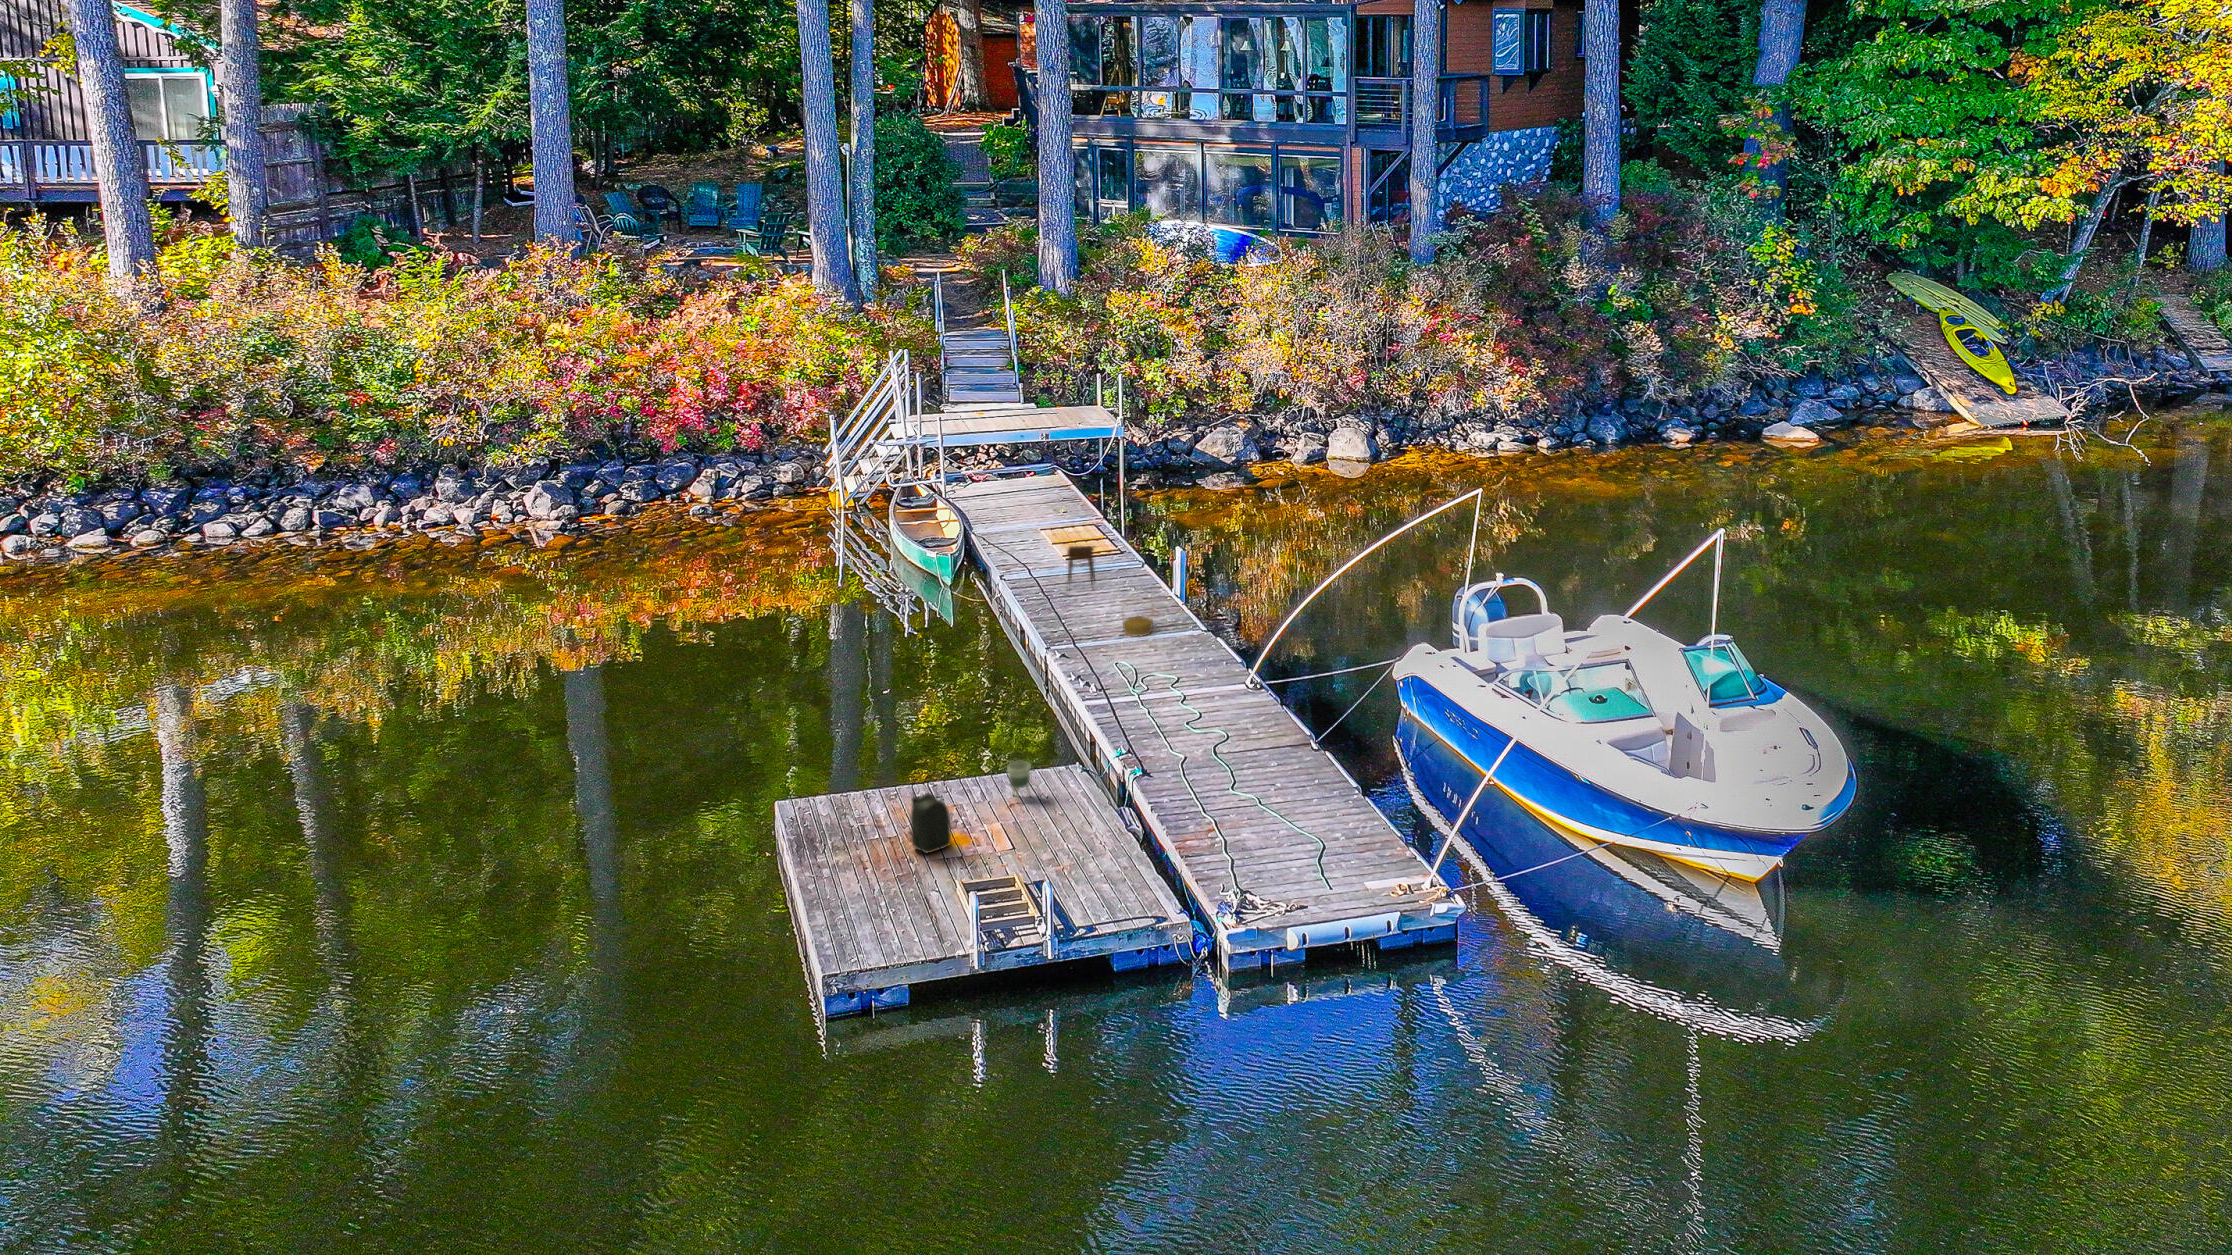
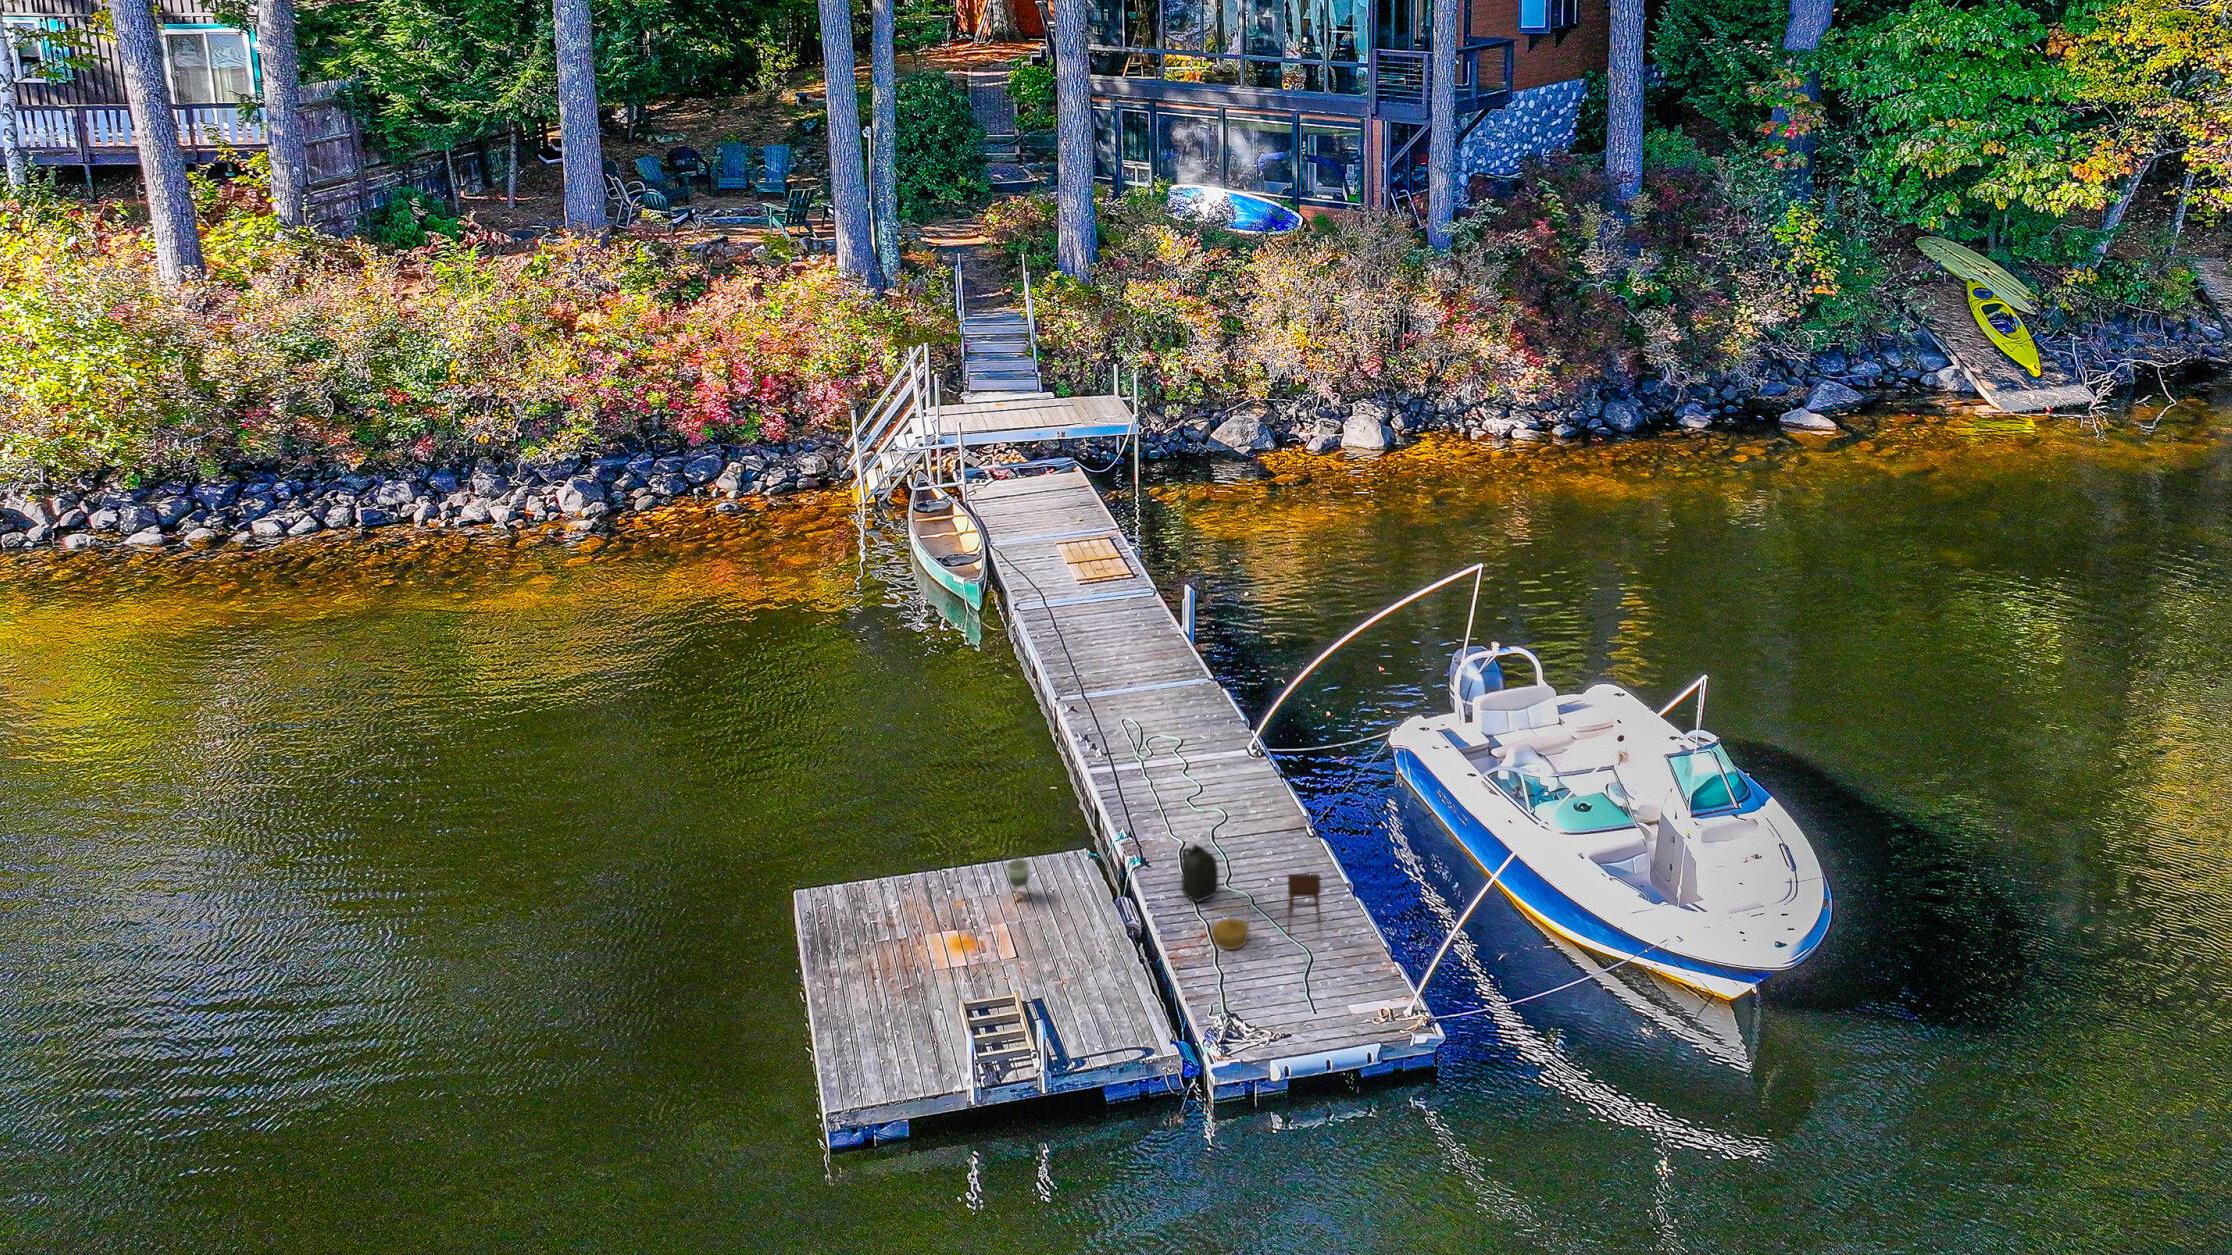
stool: present [1067,546,1095,584] -> present [1288,874,1321,932]
basket: present [1123,604,1153,636] -> present [1211,904,1249,950]
backpack: present [911,793,951,853] -> present [1181,844,1218,902]

